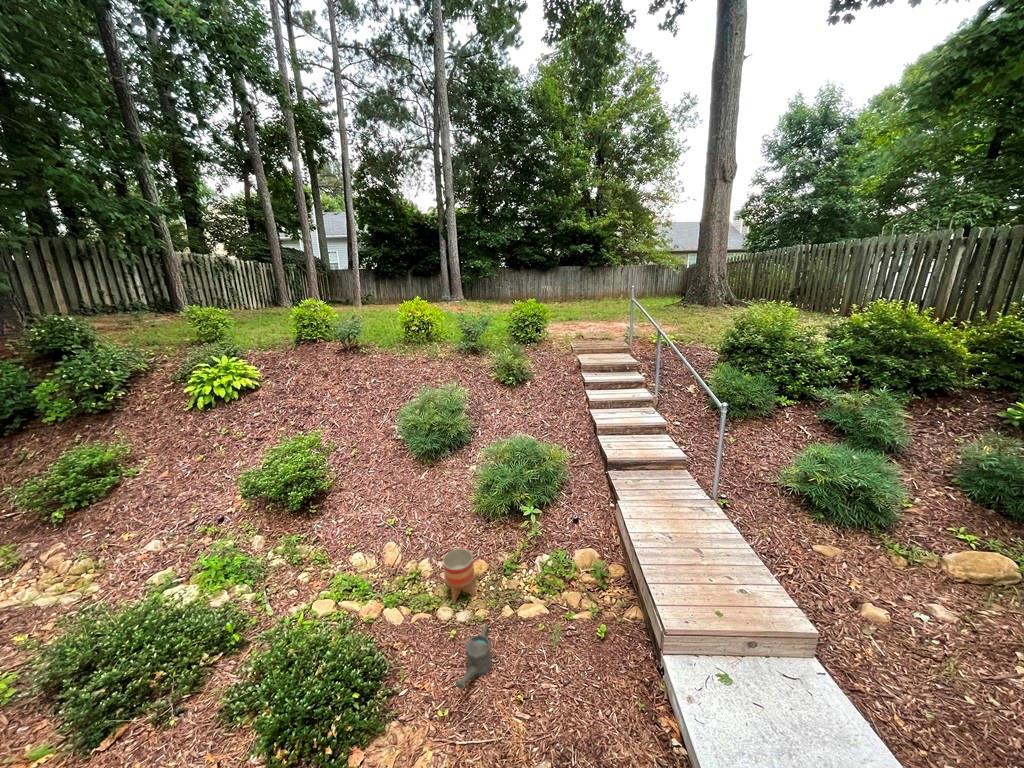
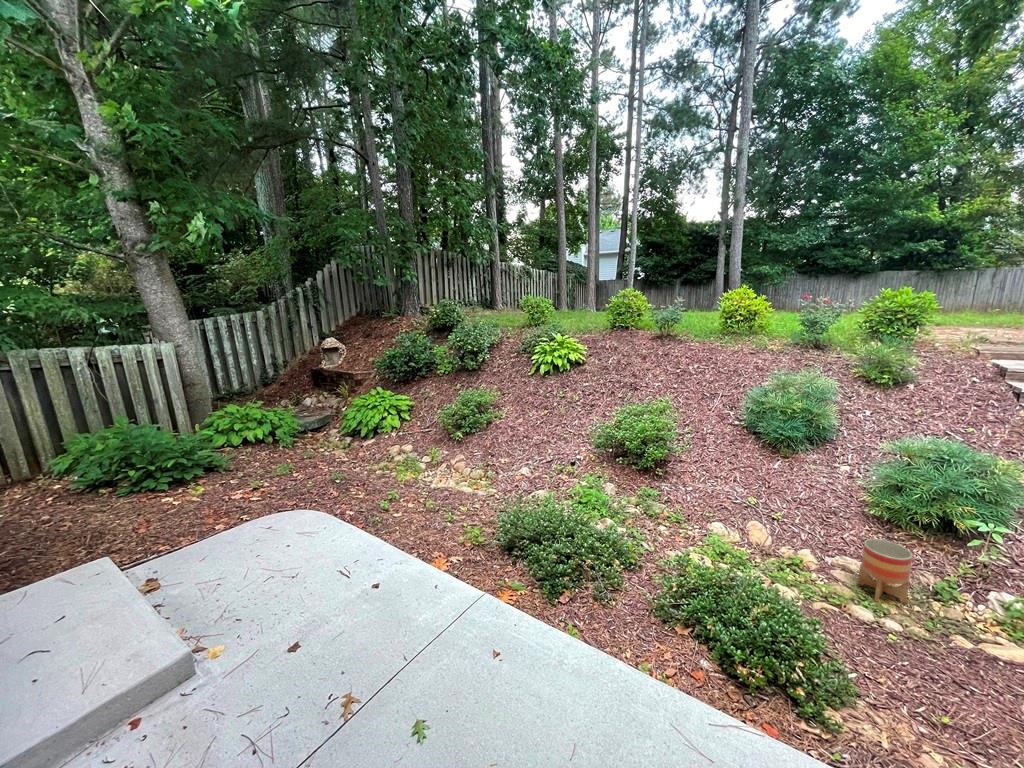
watering can: present [456,625,492,689] -> none [934,632,986,690]

